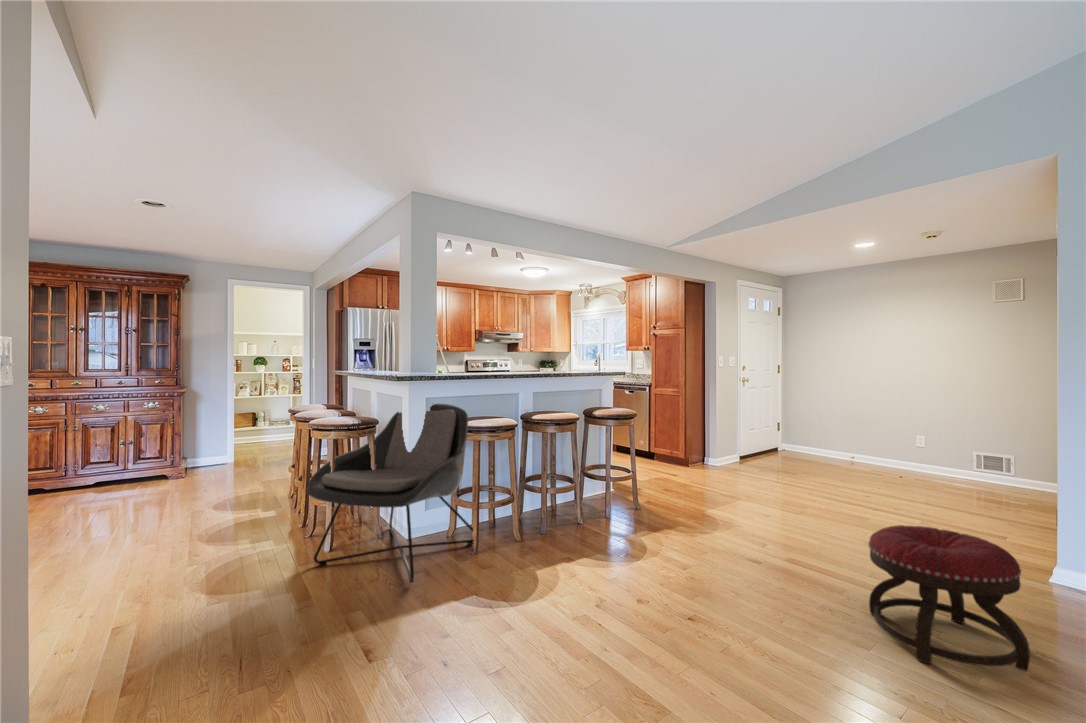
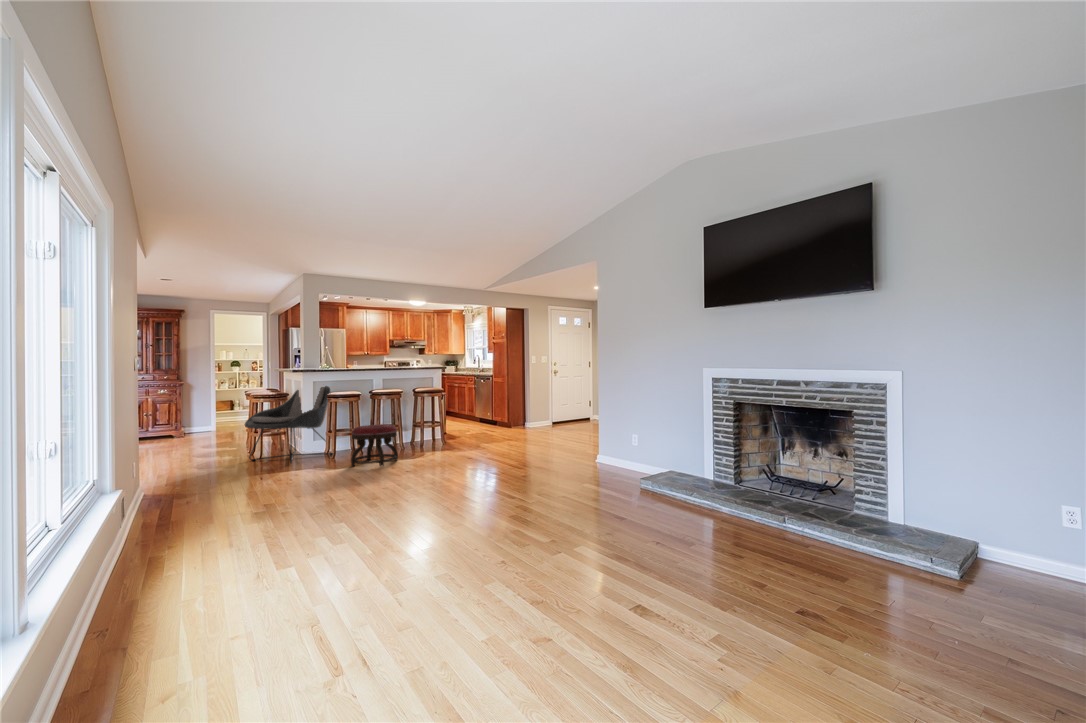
ottoman: present [869,525,1030,671] -> present [351,424,398,466]

